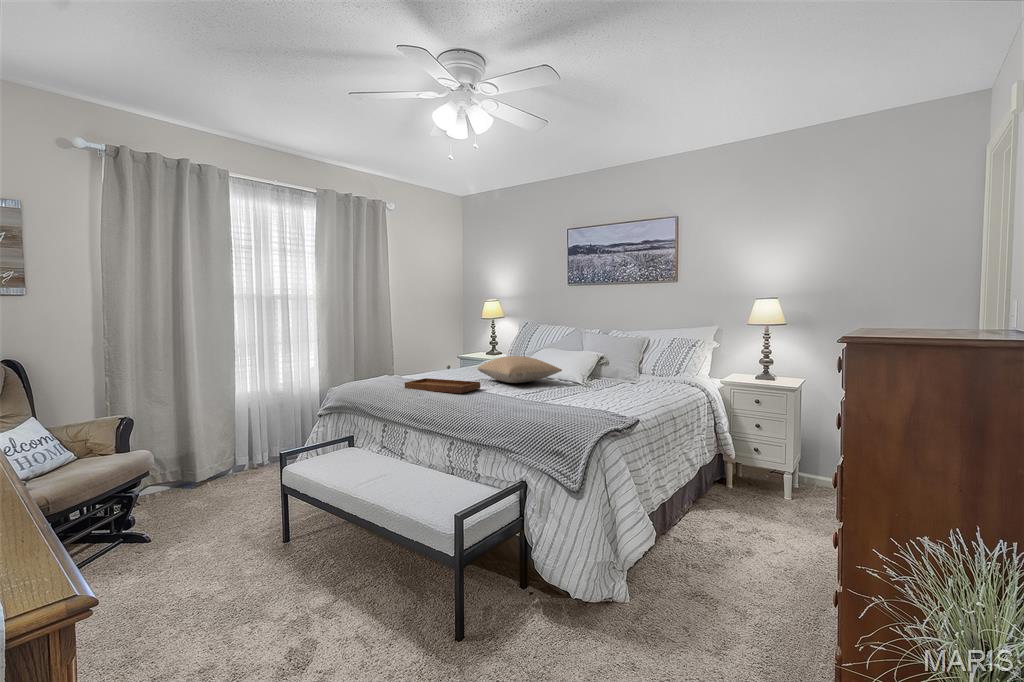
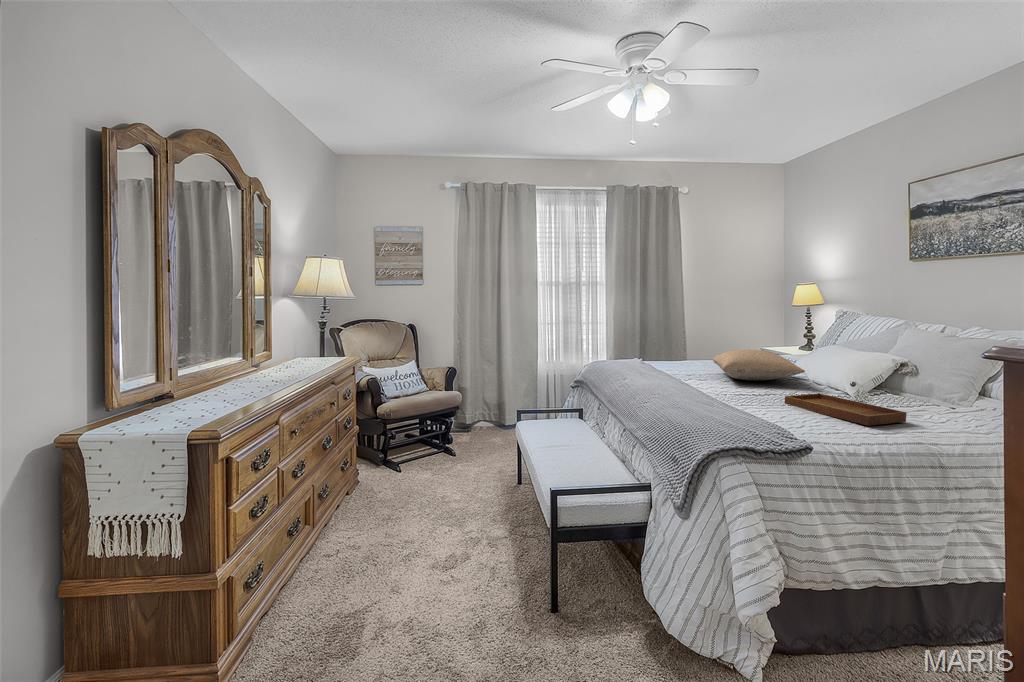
tray: present [405,365,480,393] -> present [785,382,907,426]

